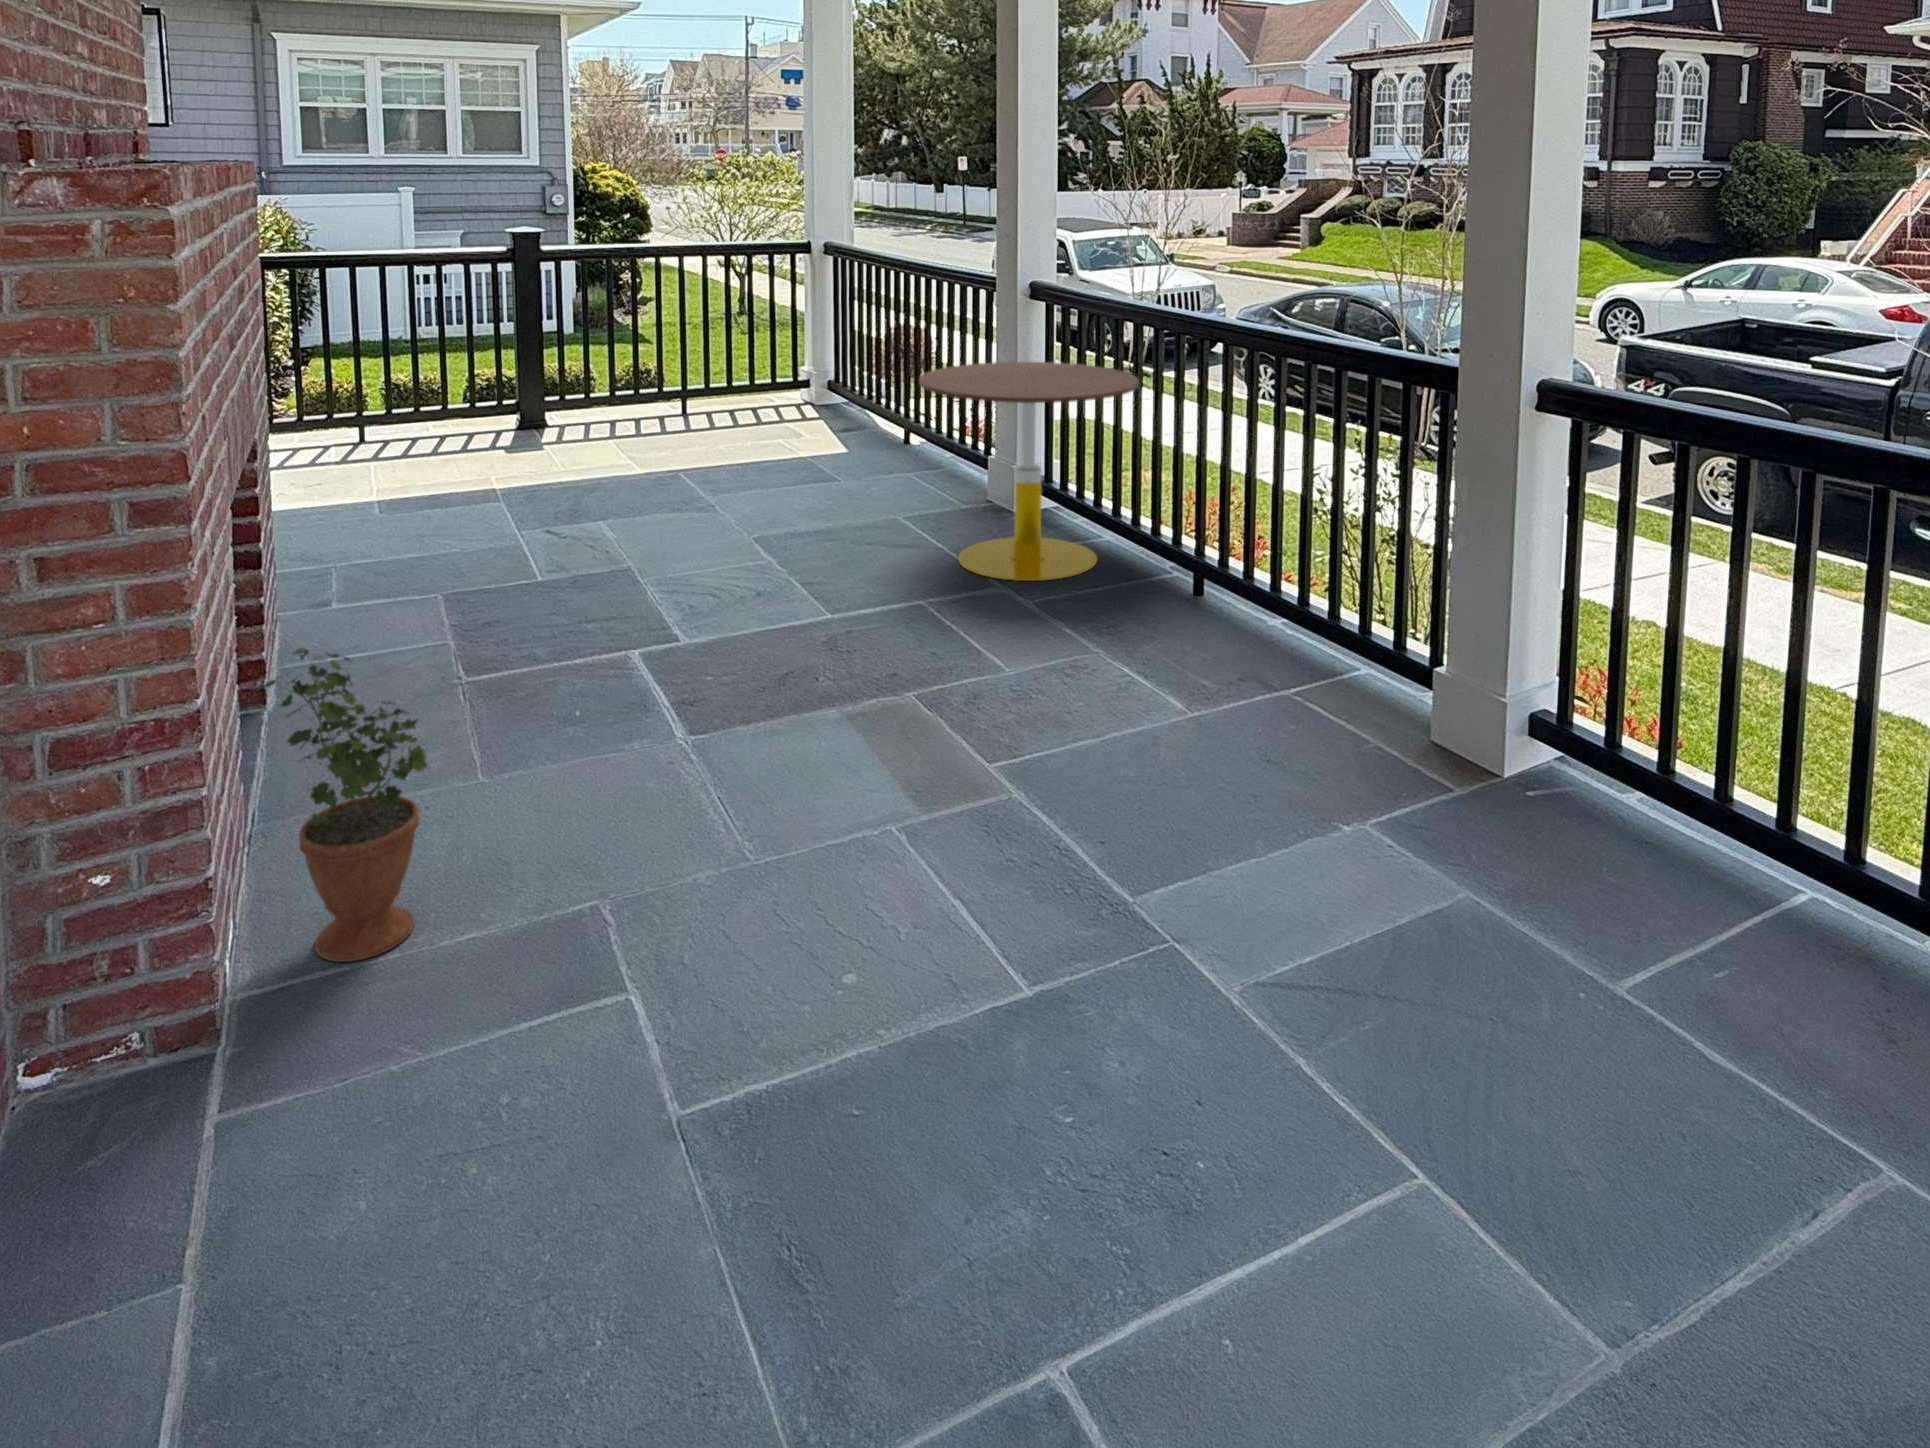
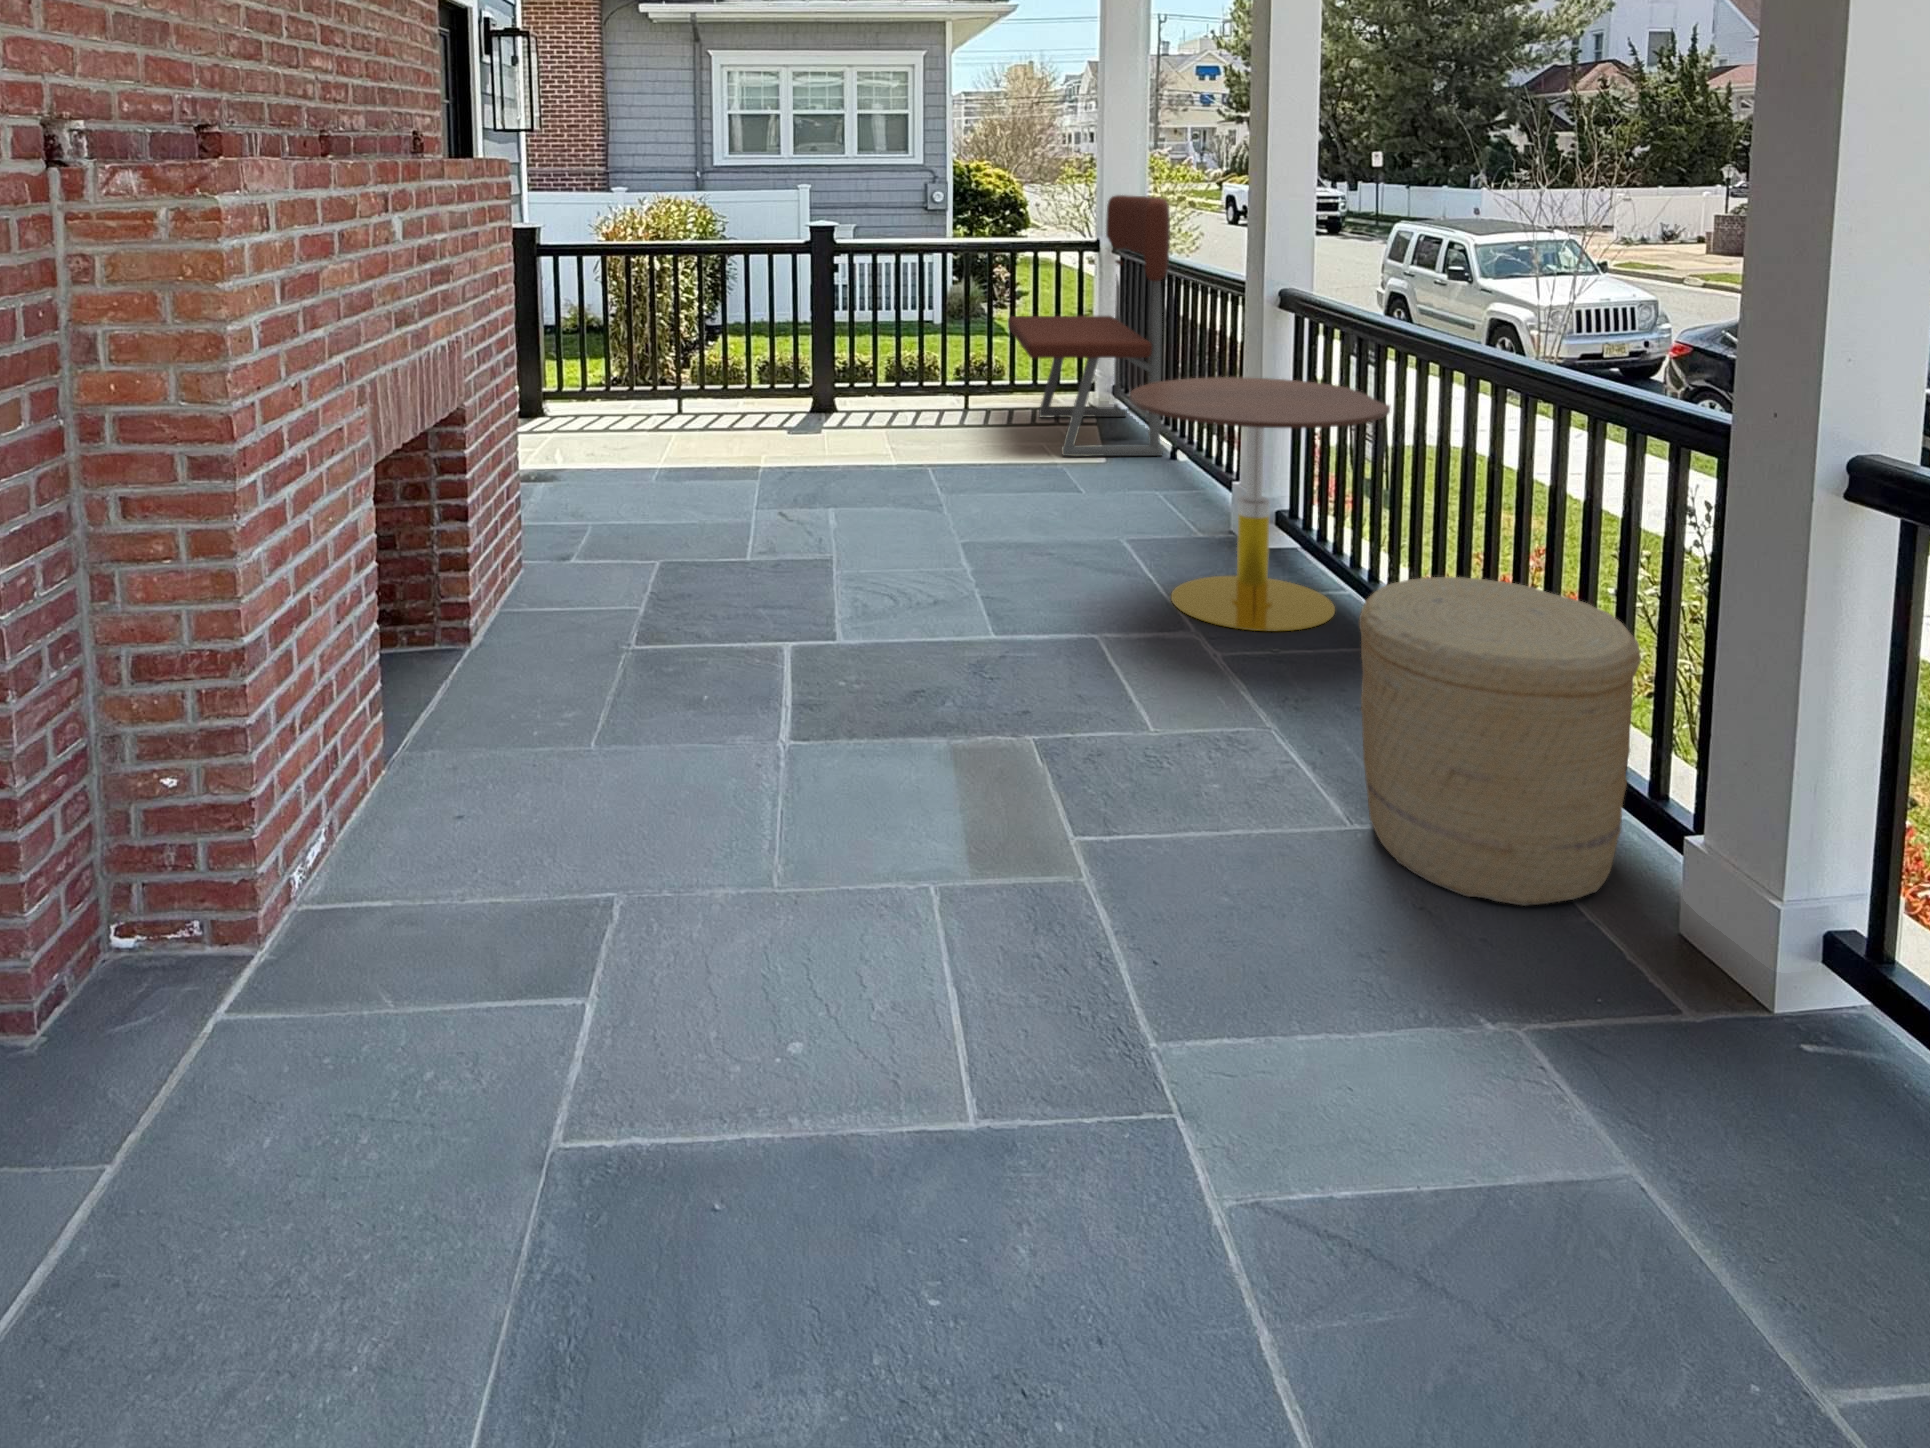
bench: none [708,199,880,451] -> present [1008,195,1170,456]
woven basket: none [1198,505,1399,747] -> present [1359,577,1641,906]
potted plant: present [259,648,428,962] -> none [328,601,462,899]

